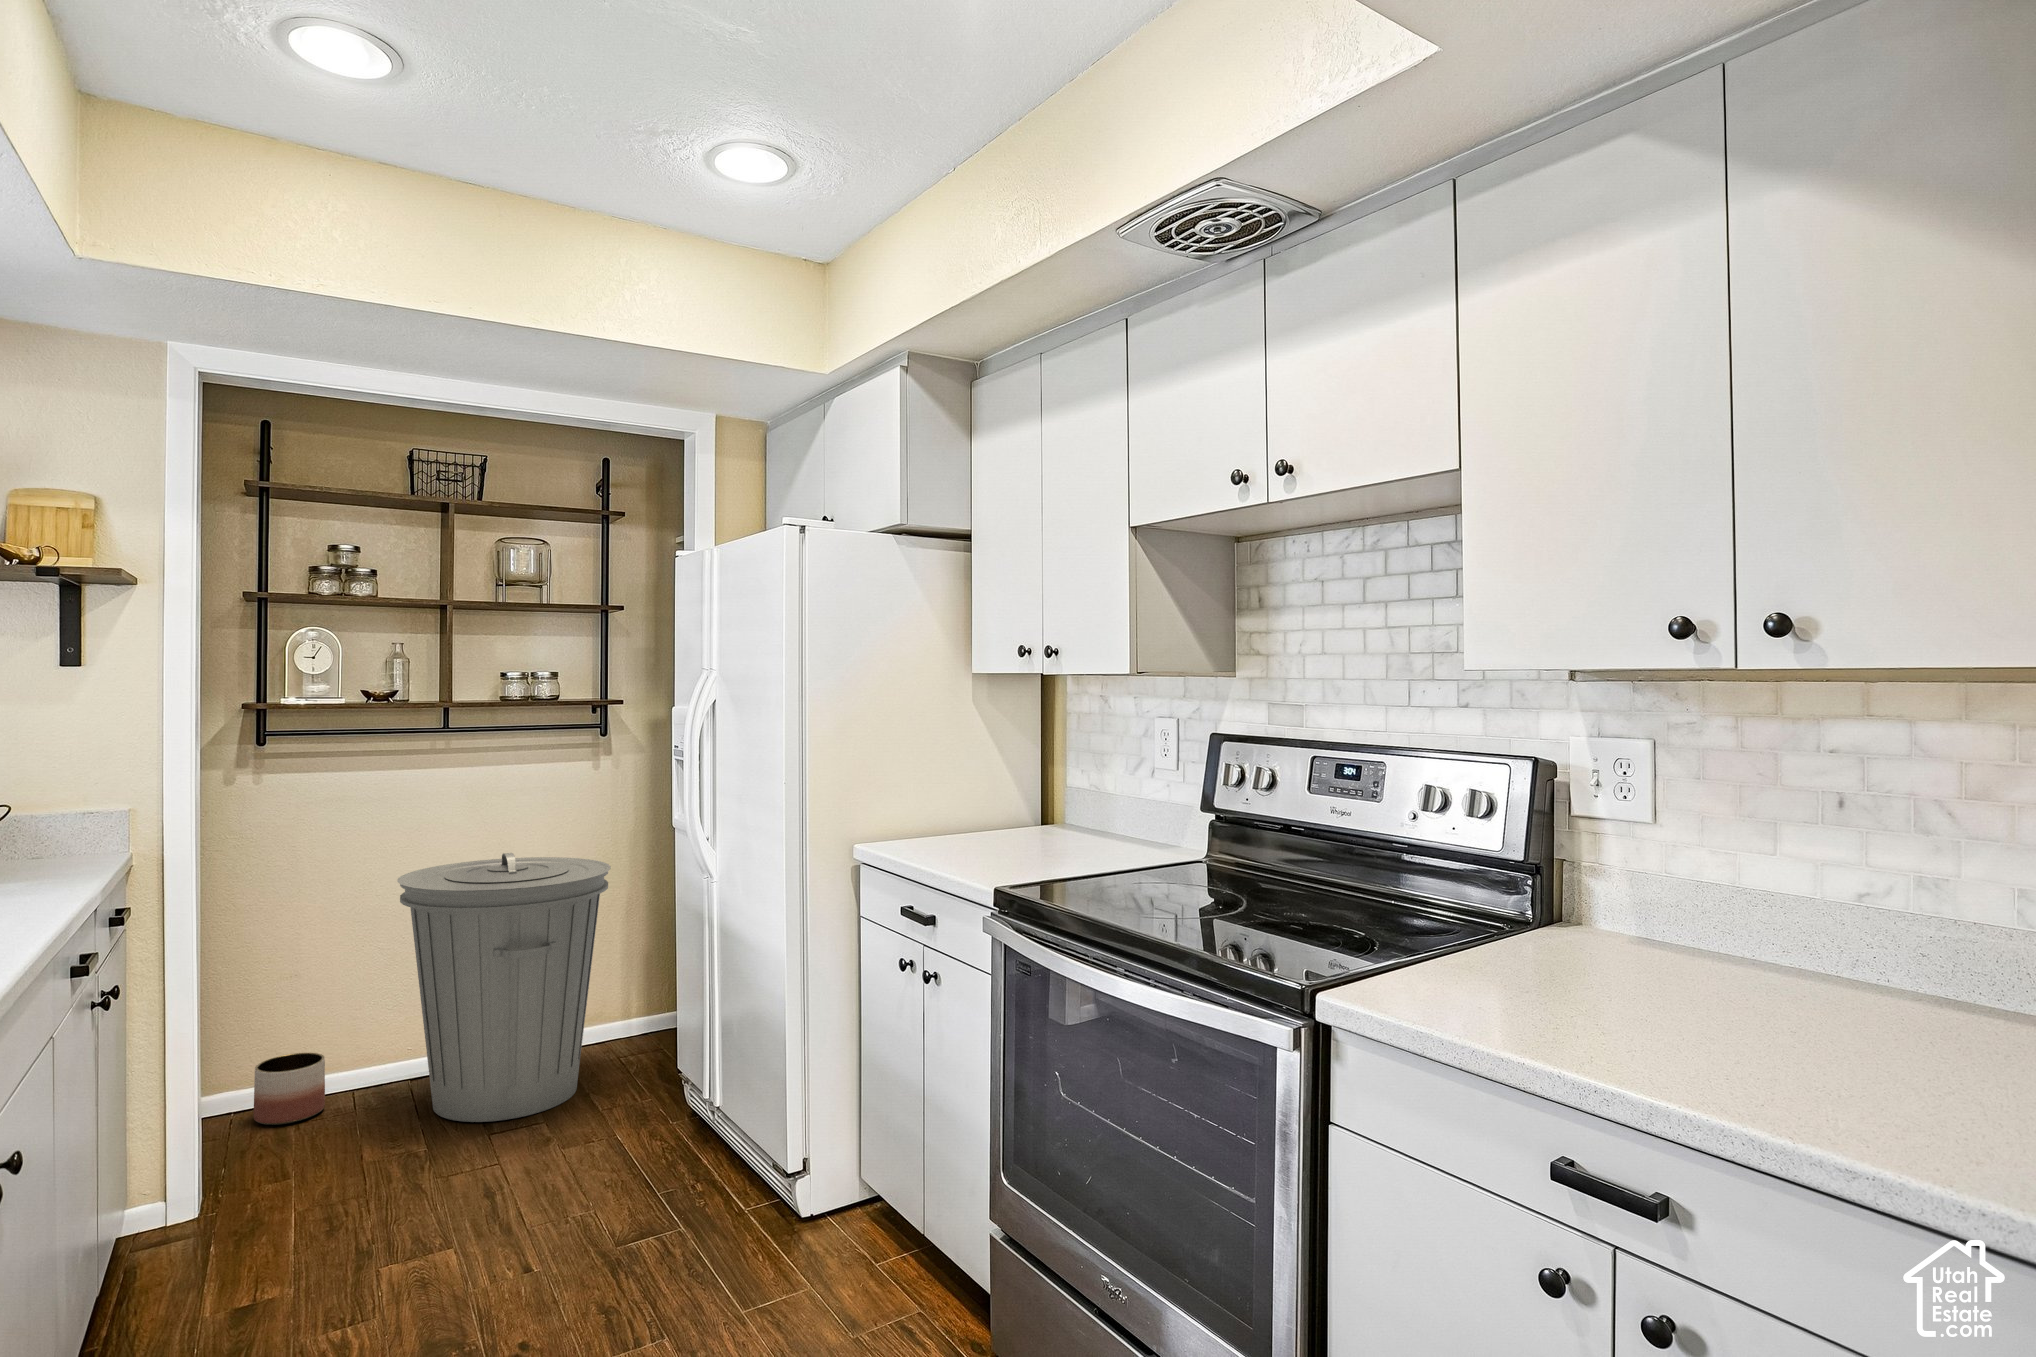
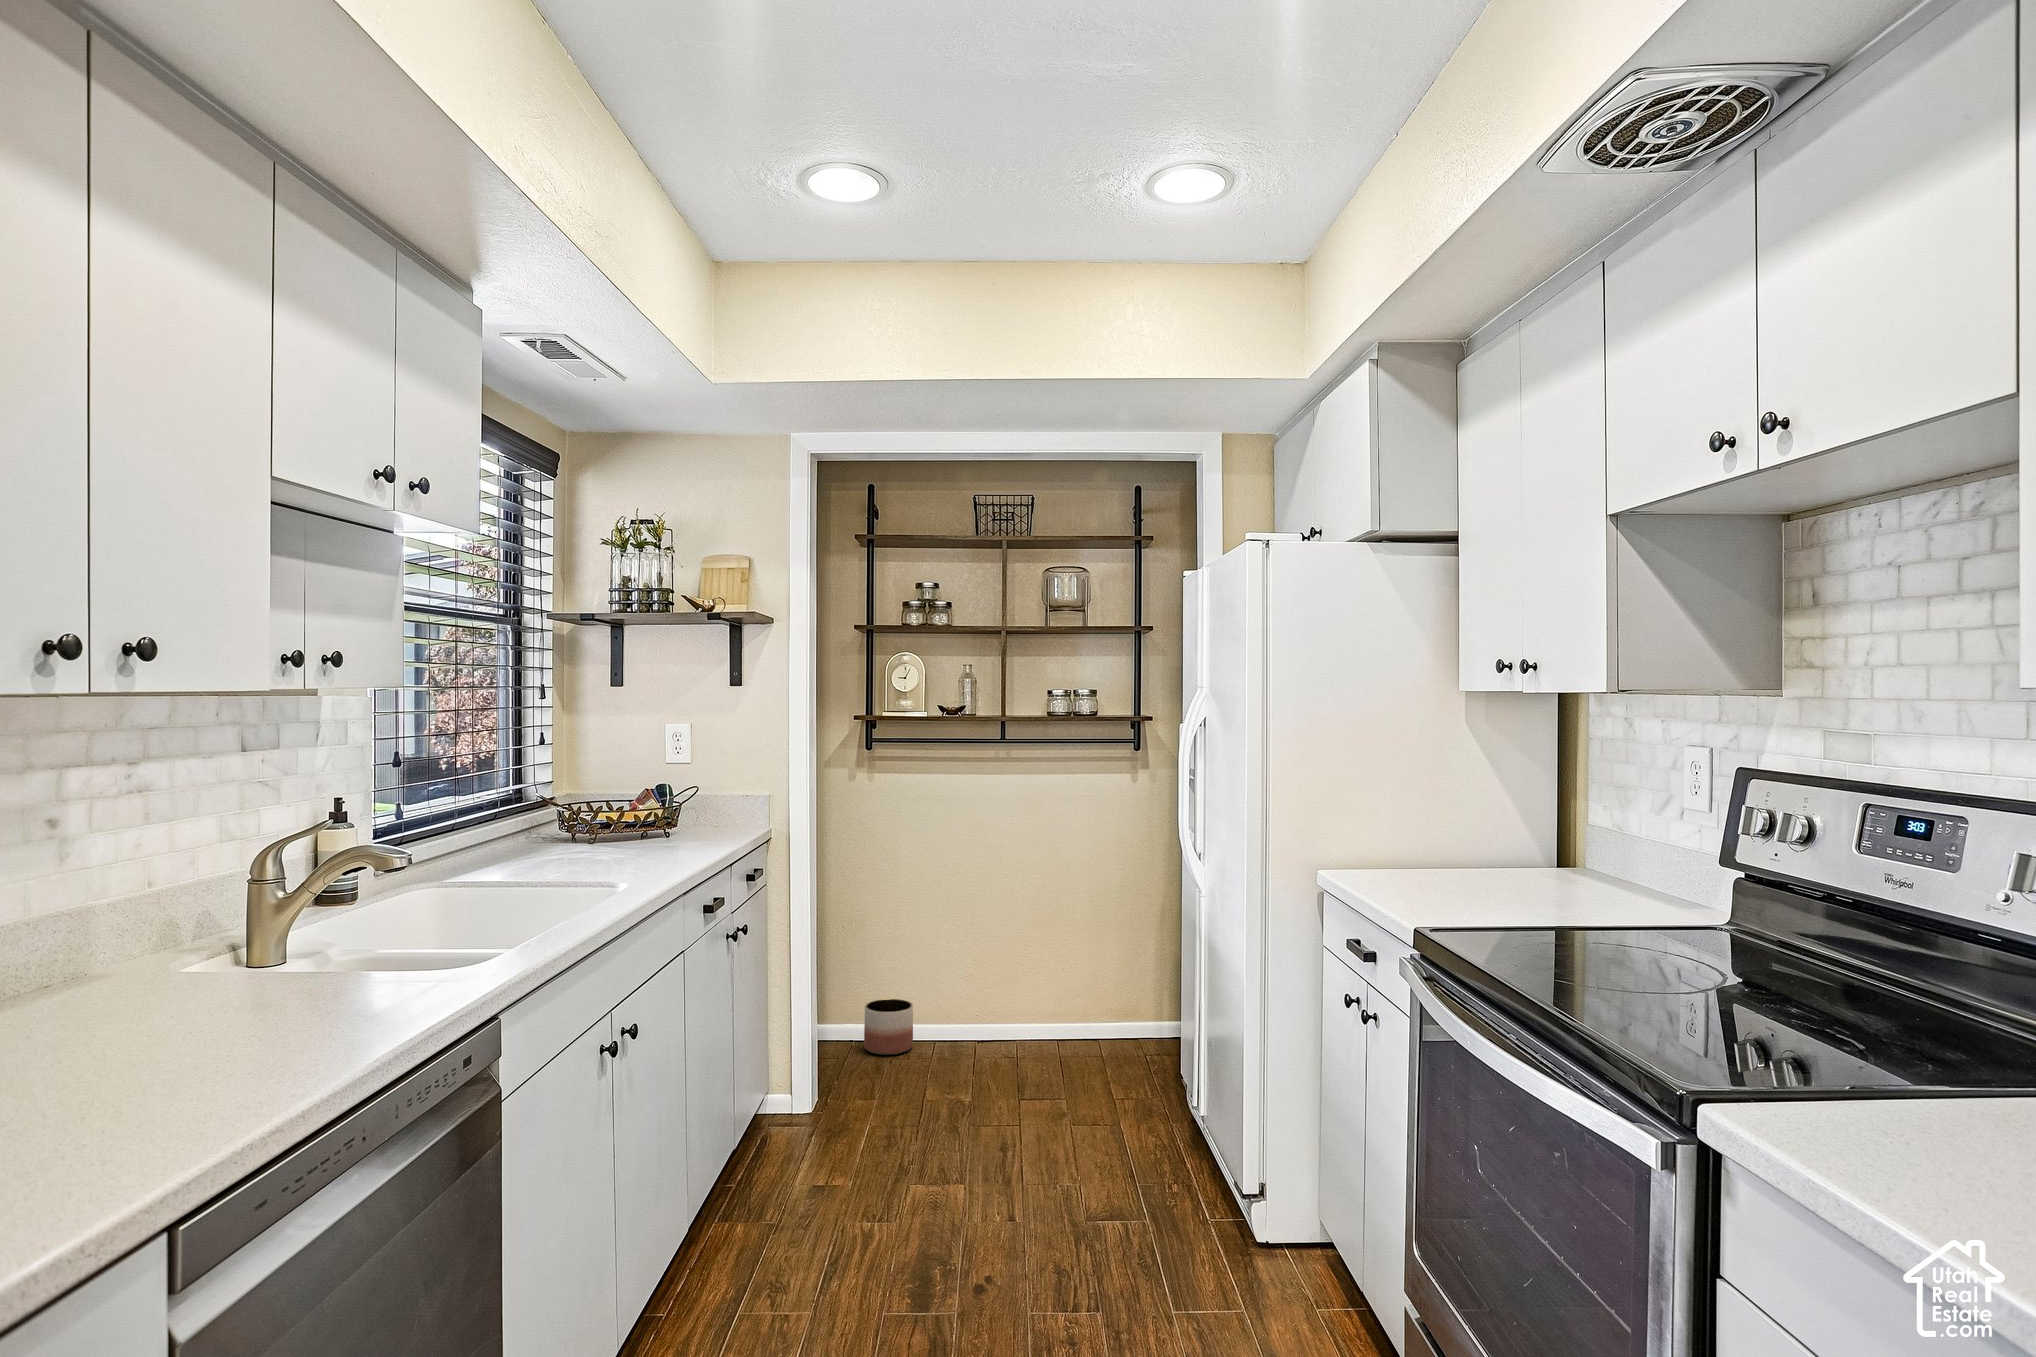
trash can: present [397,853,611,1122] -> none [959,849,1132,1087]

